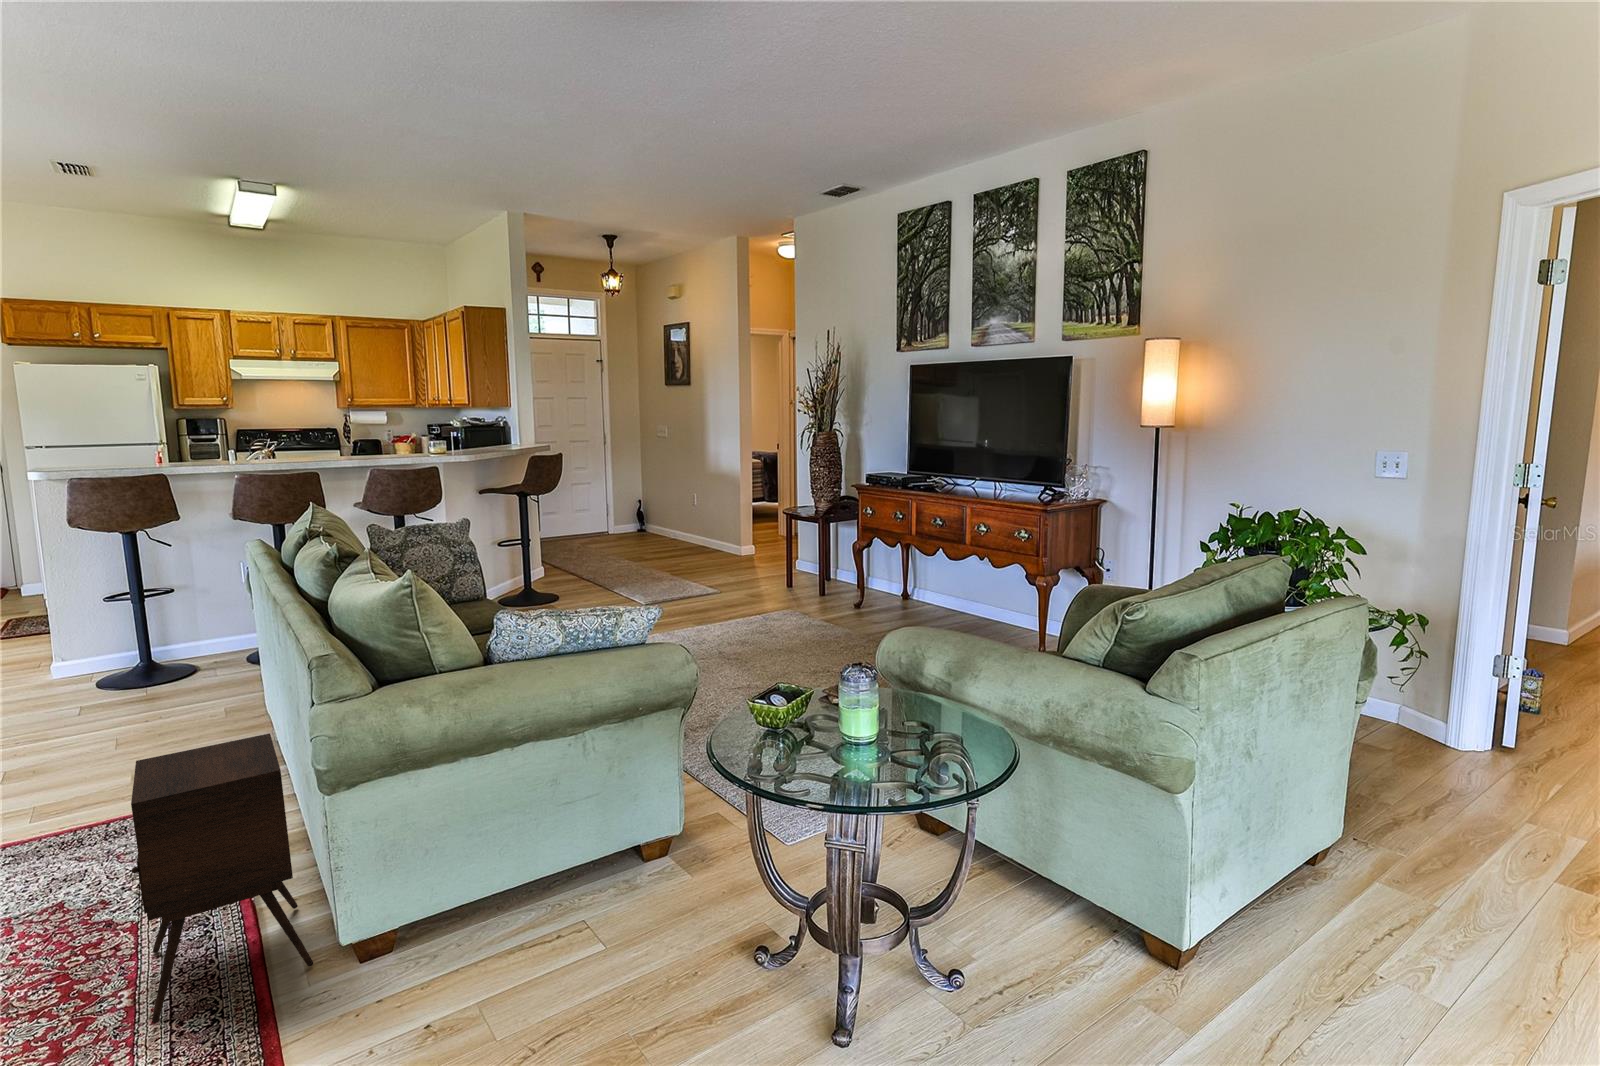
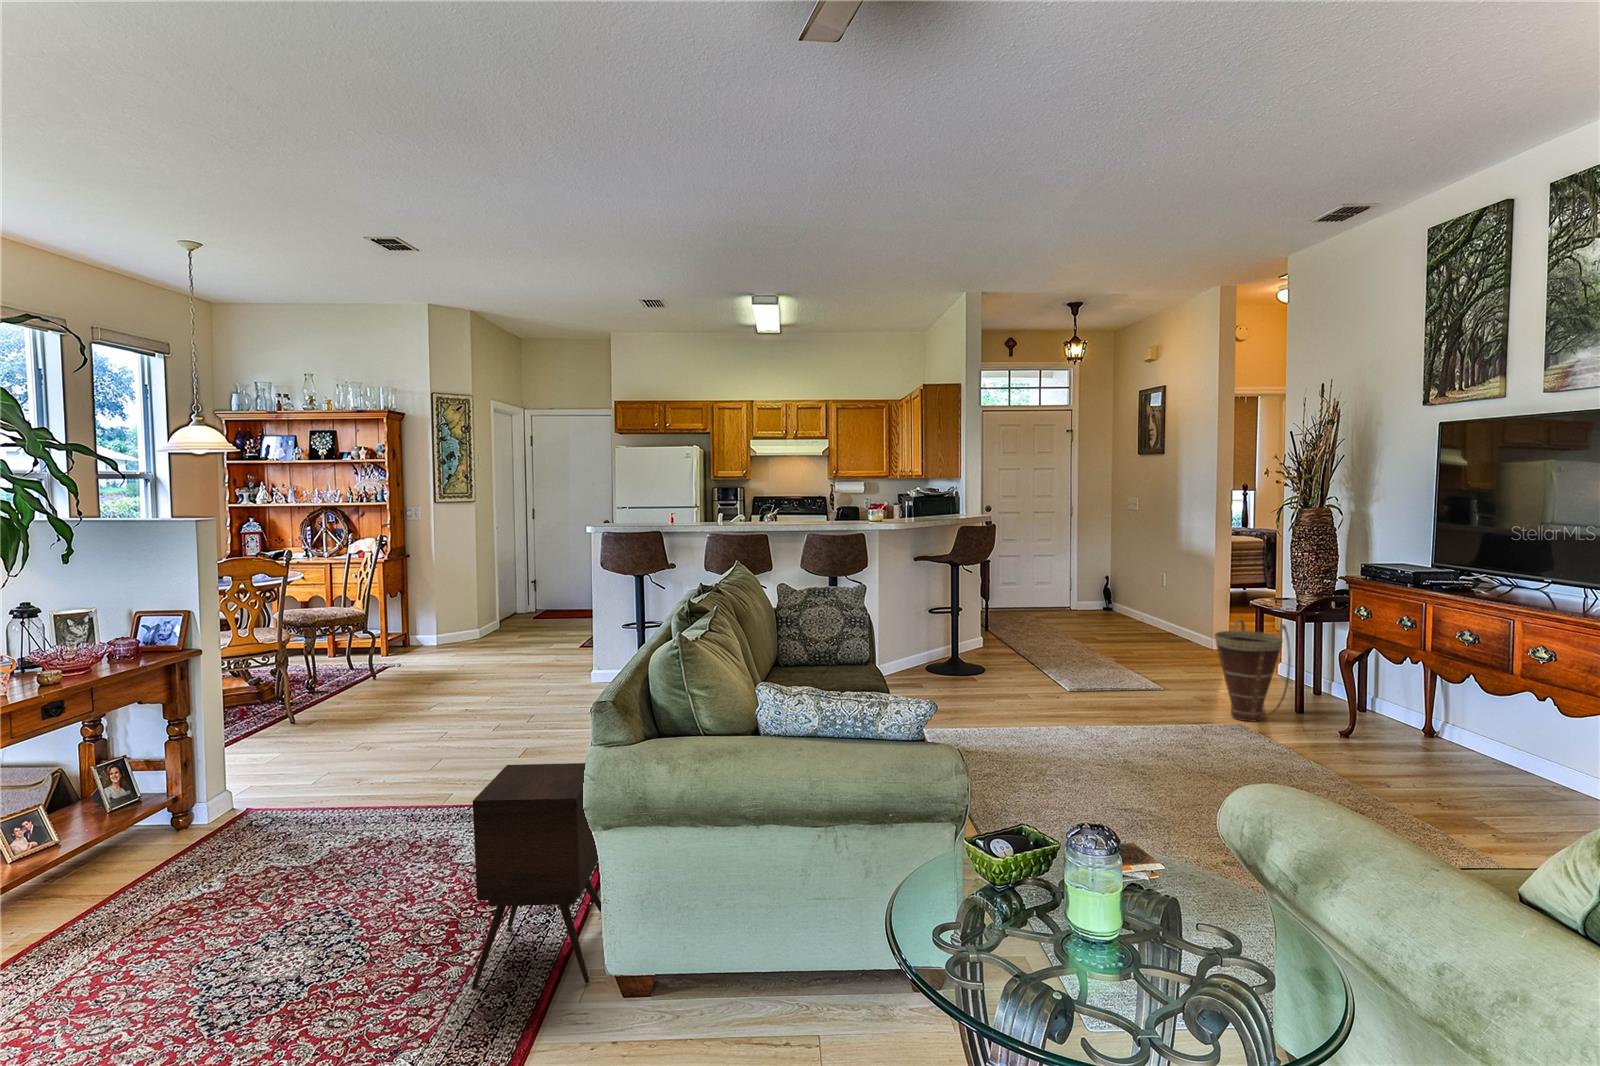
basket: none [765,526,816,607] -> present [1215,620,1291,722]

